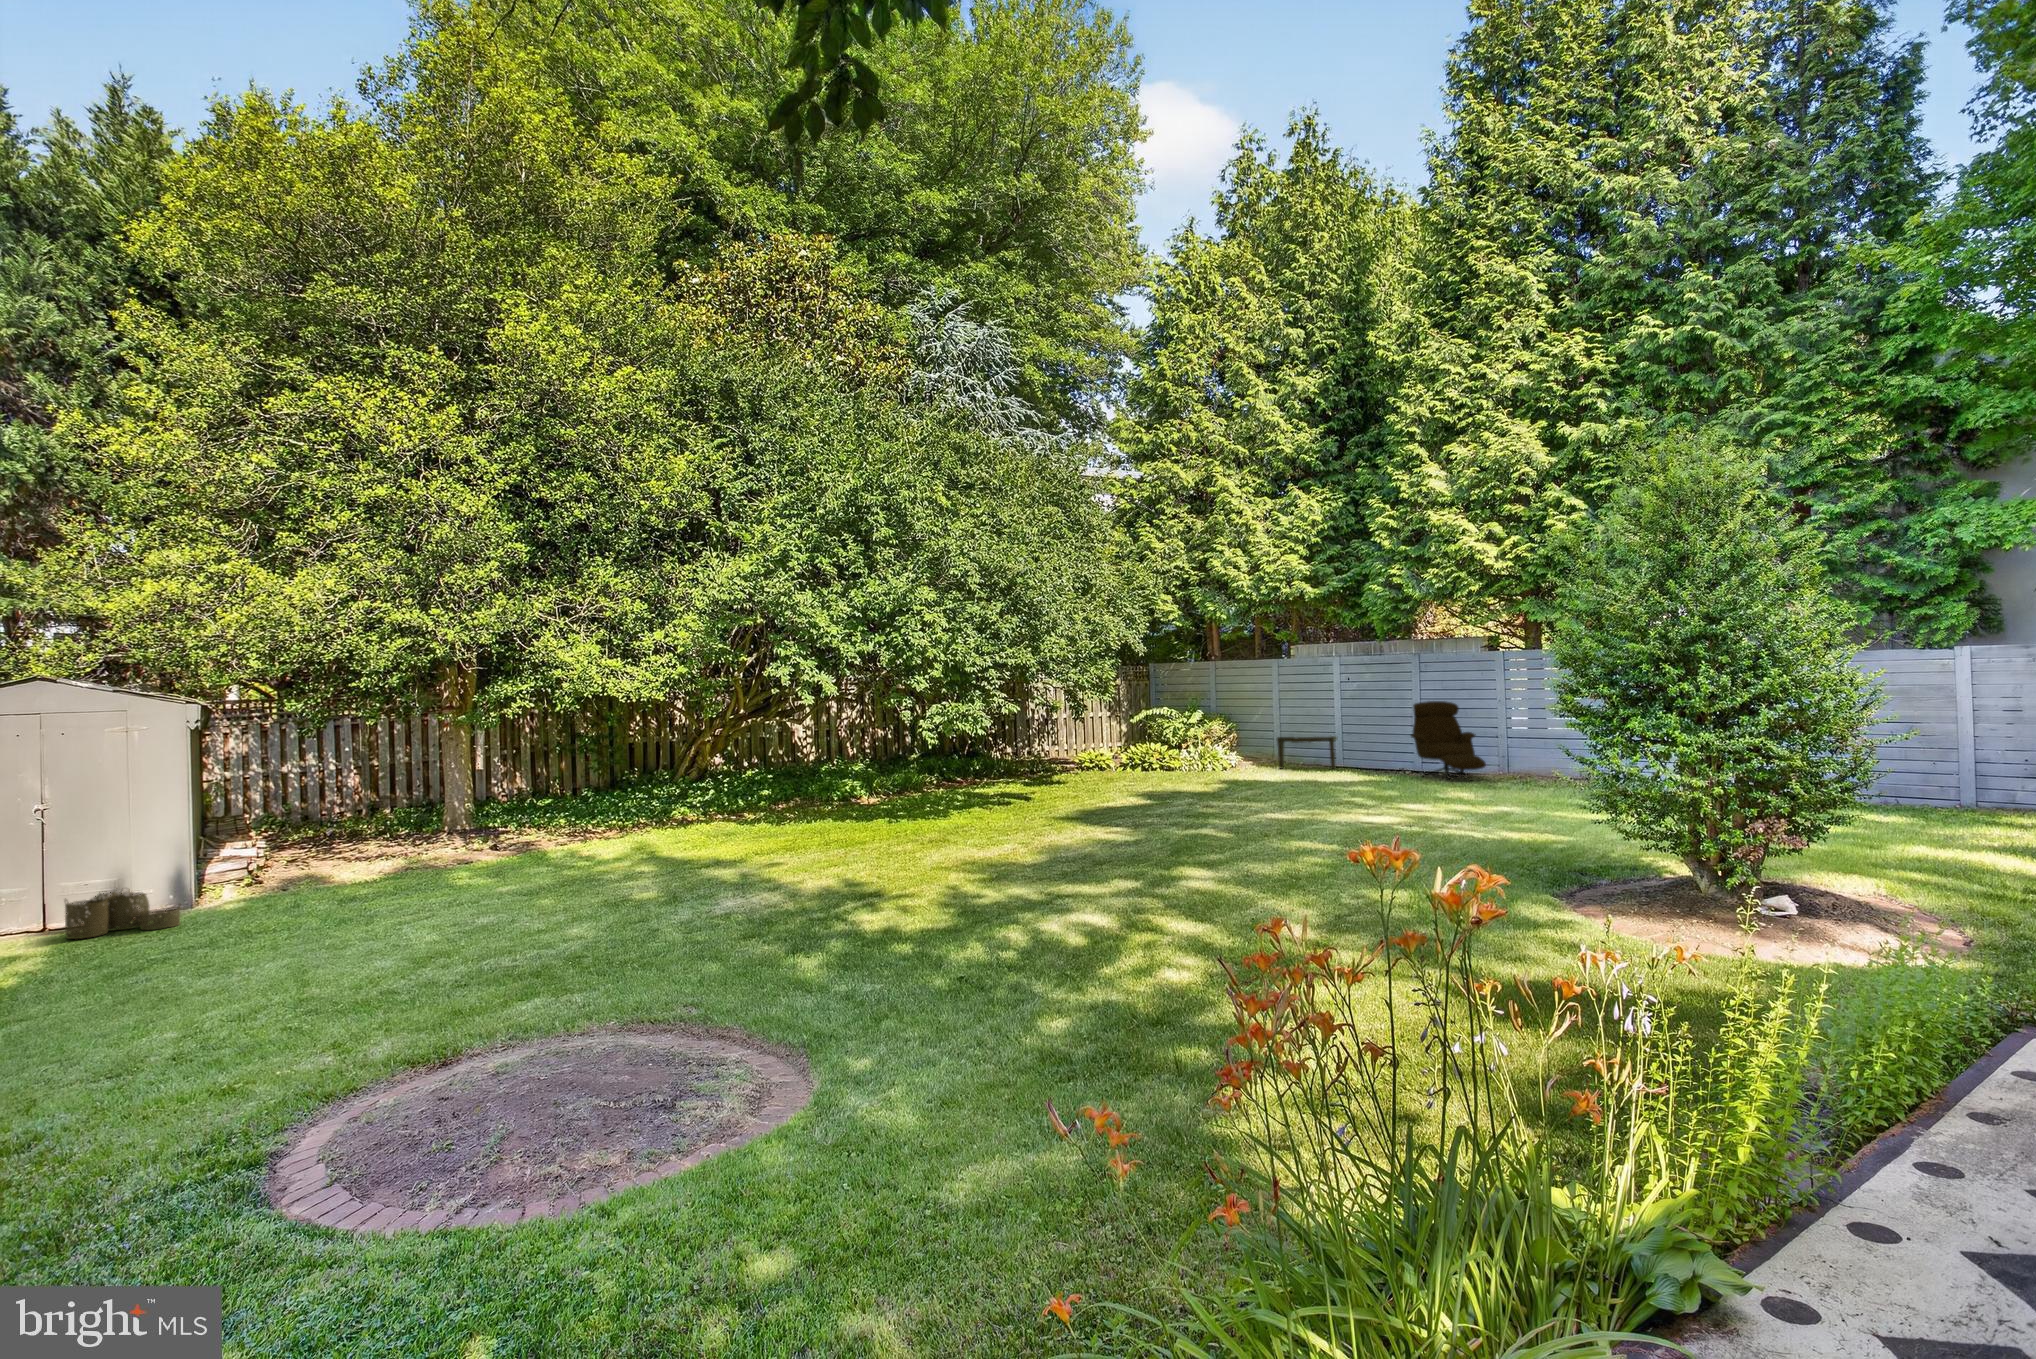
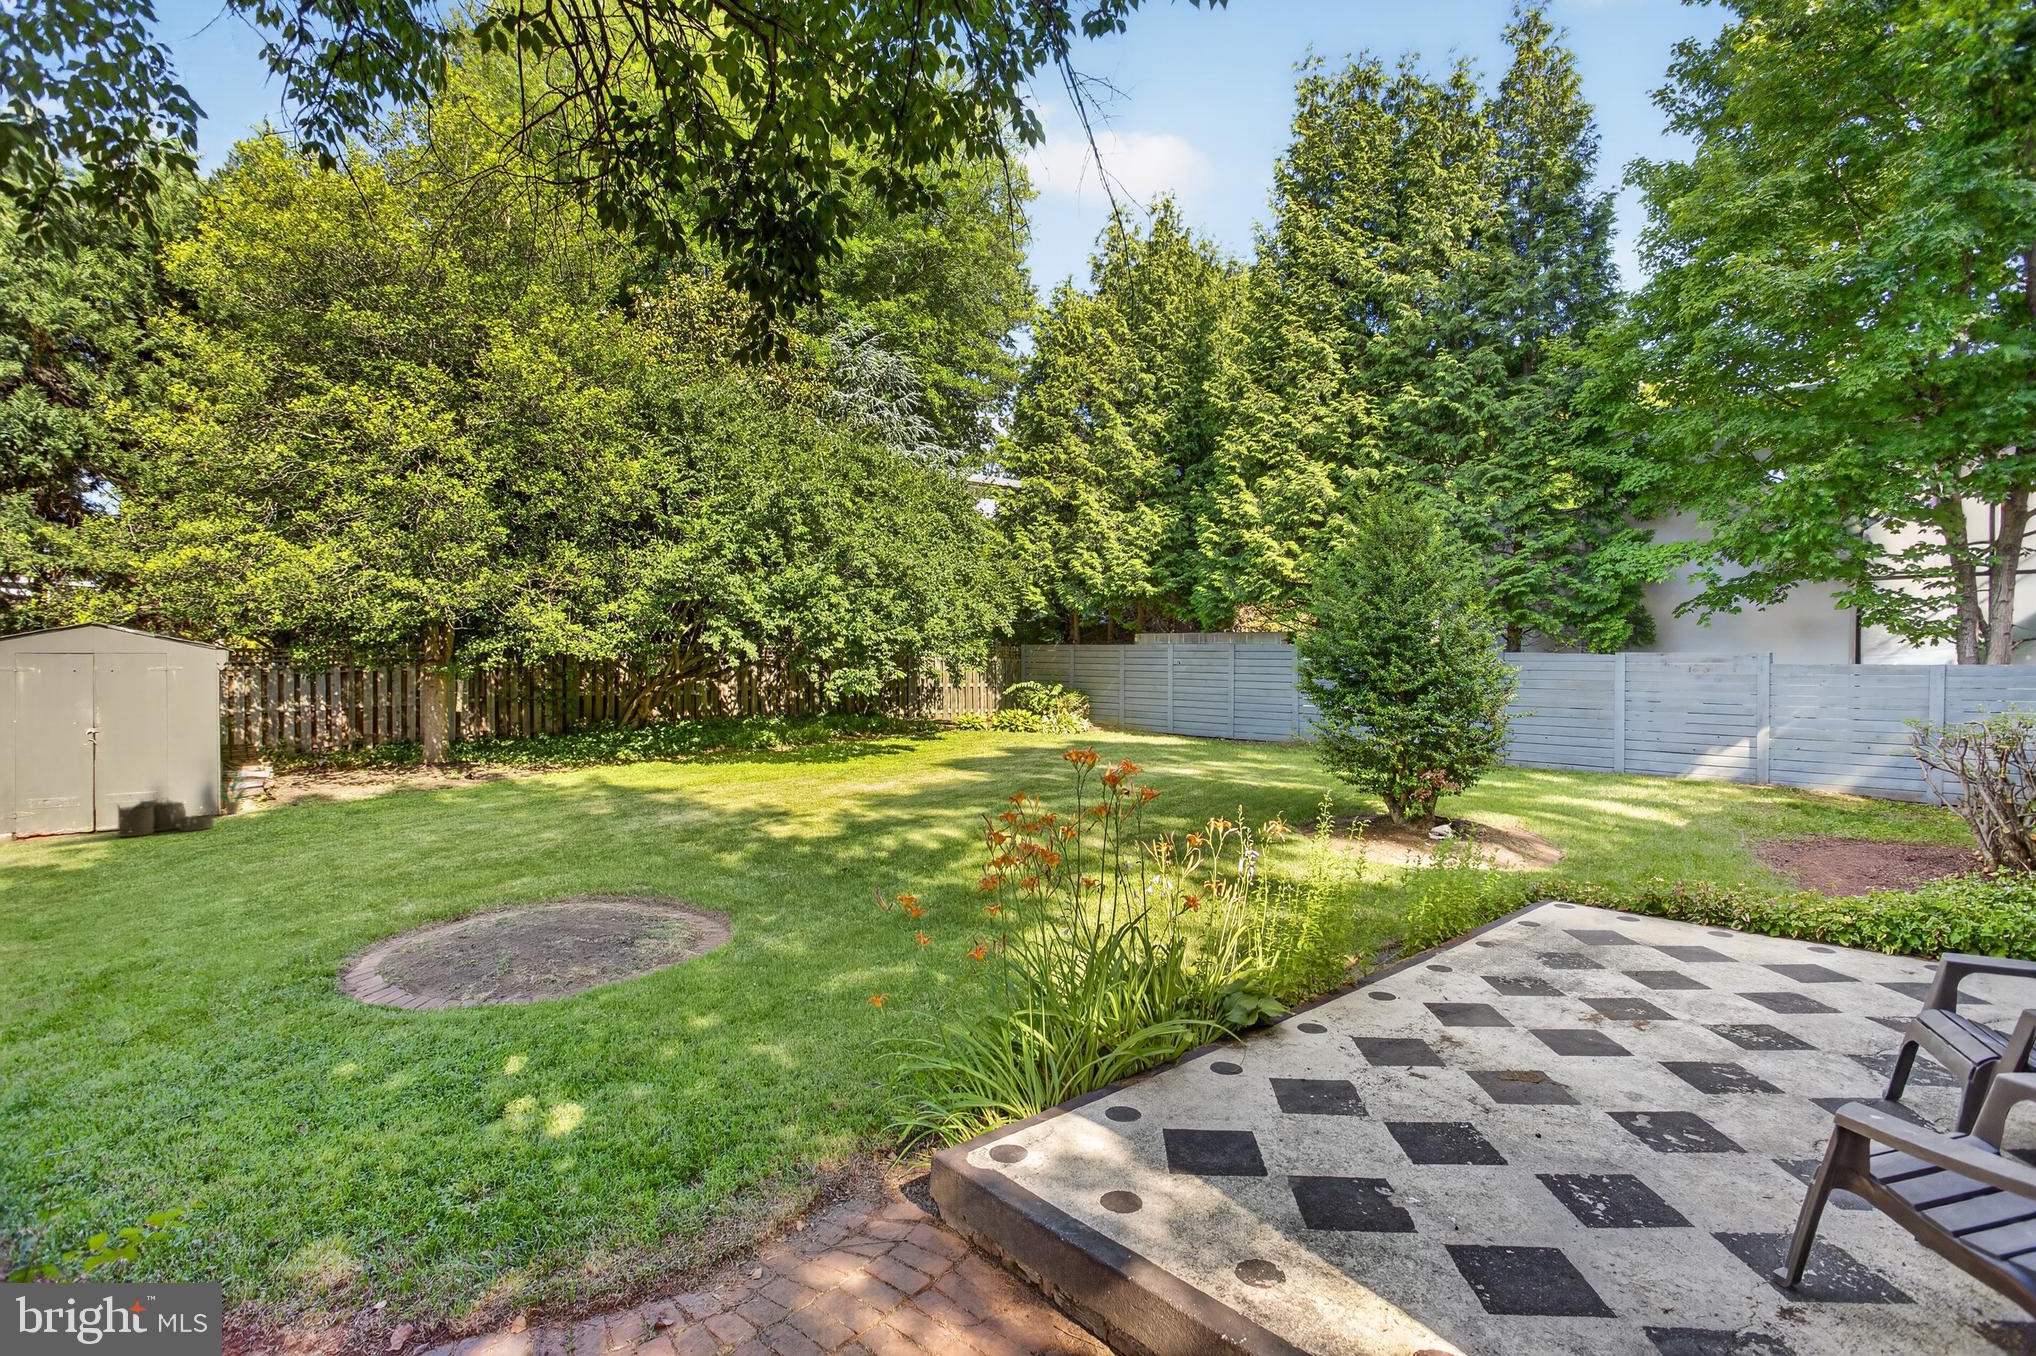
lounge chair: present [1411,701,1486,780] -> none [1221,681,1274,743]
bench: present [1277,736,1337,769] -> none [1120,706,1168,732]
potted plant: none [192,847,232,904] -> present [220,772,246,814]

